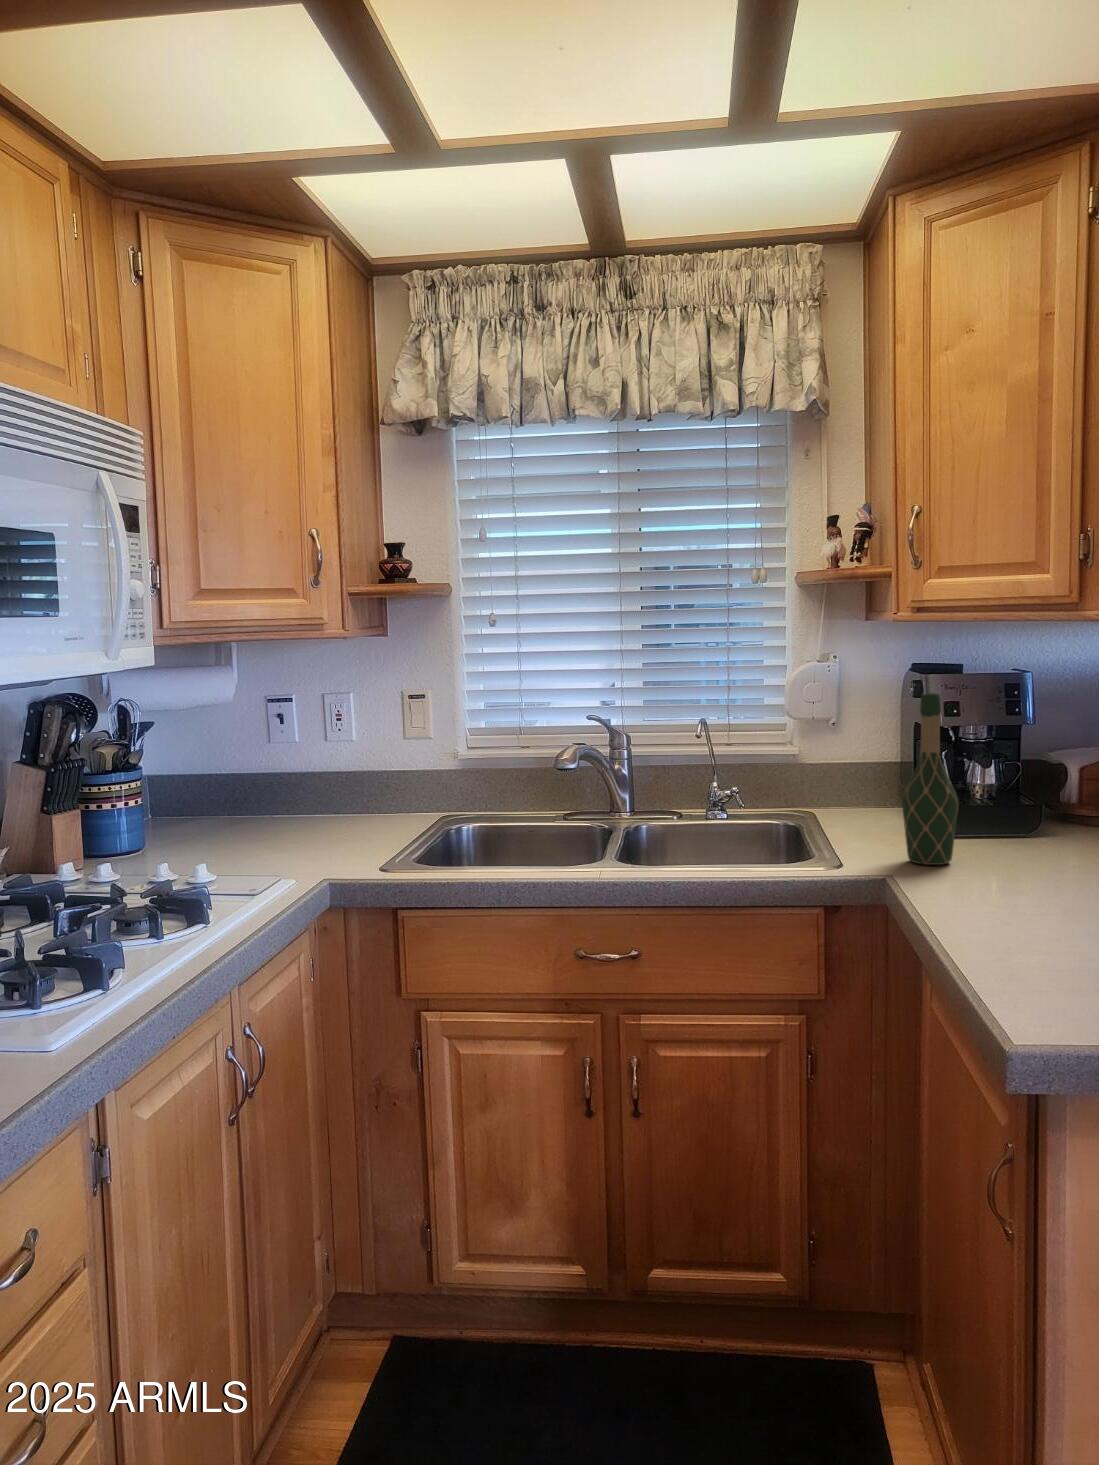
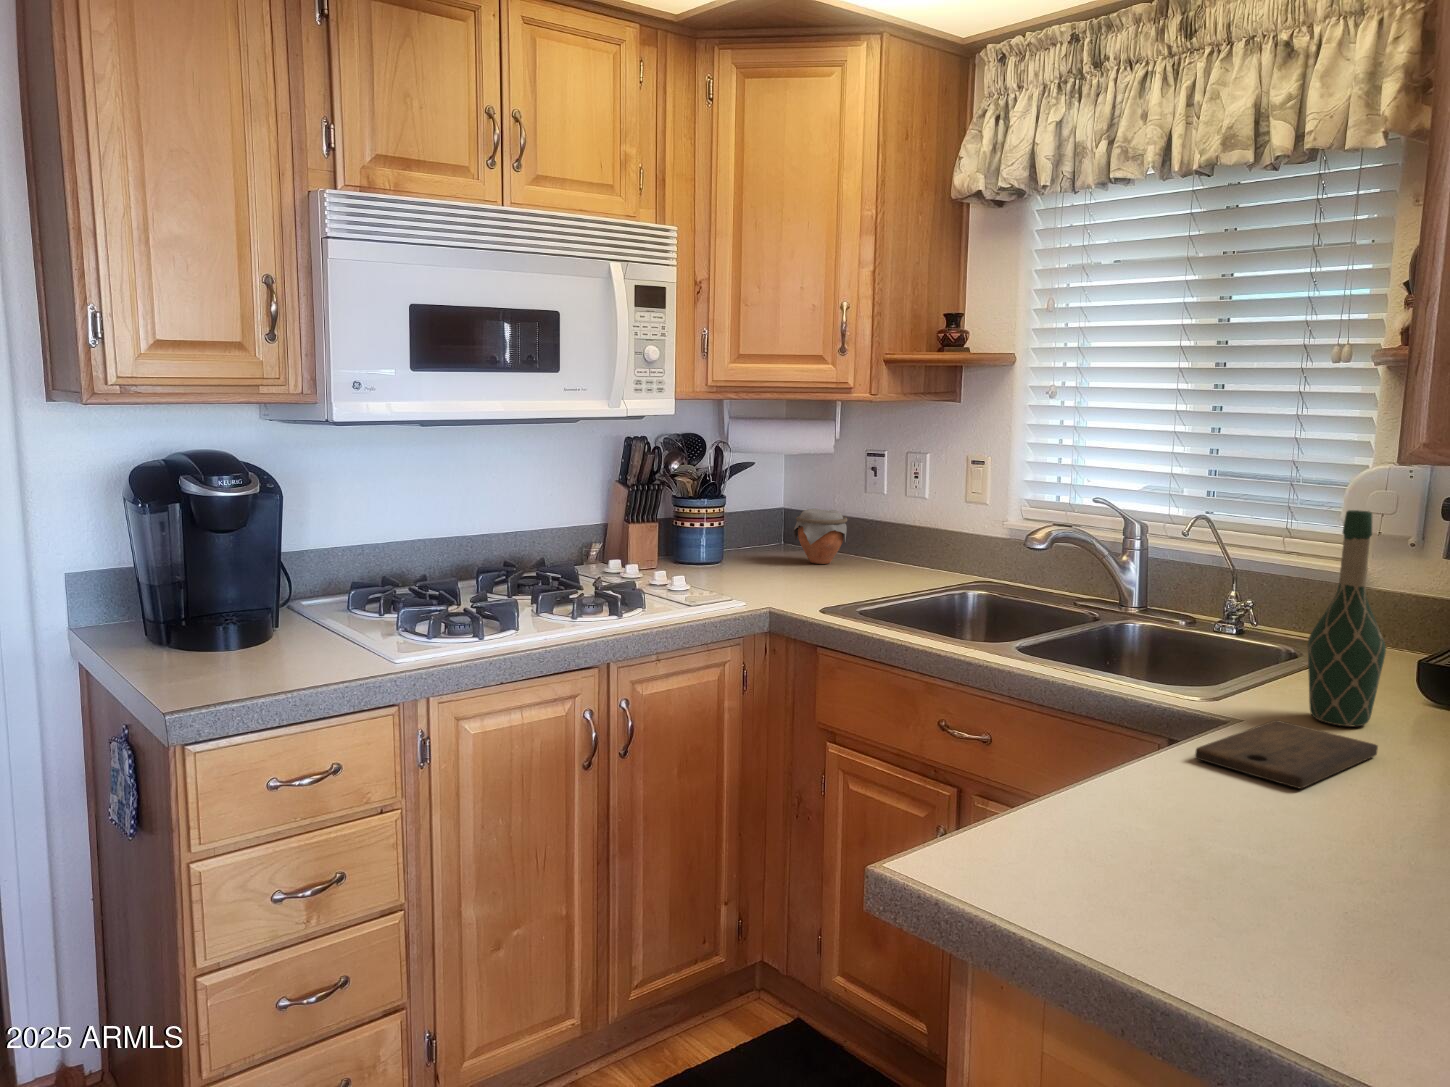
jar: none [216,765,283,828] -> present [794,509,847,564]
cutting board: none [923,868,1037,907] -> present [1195,720,1378,789]

